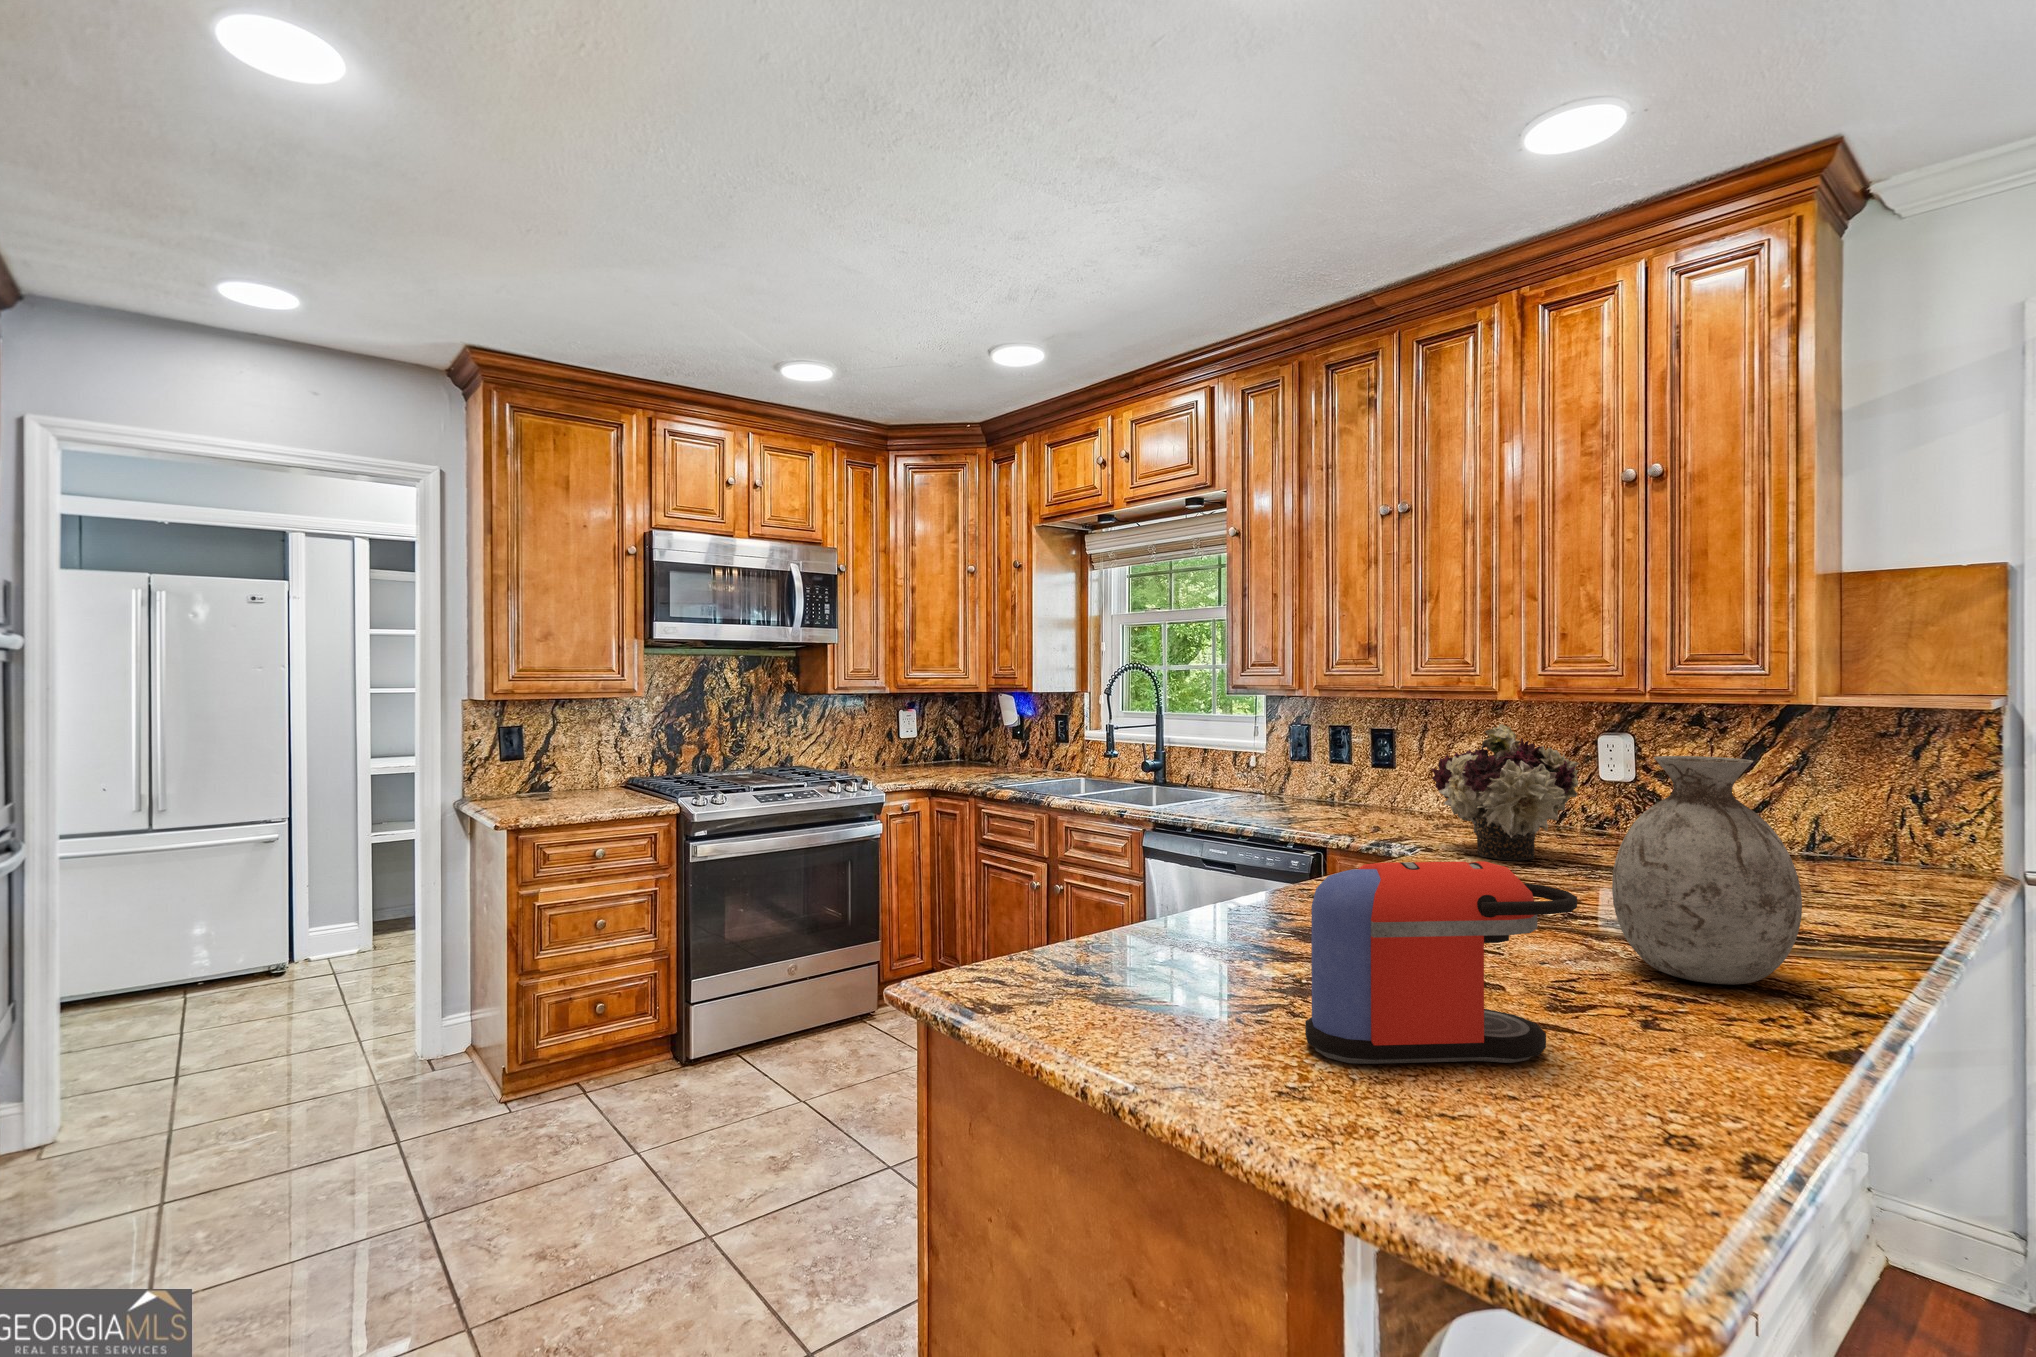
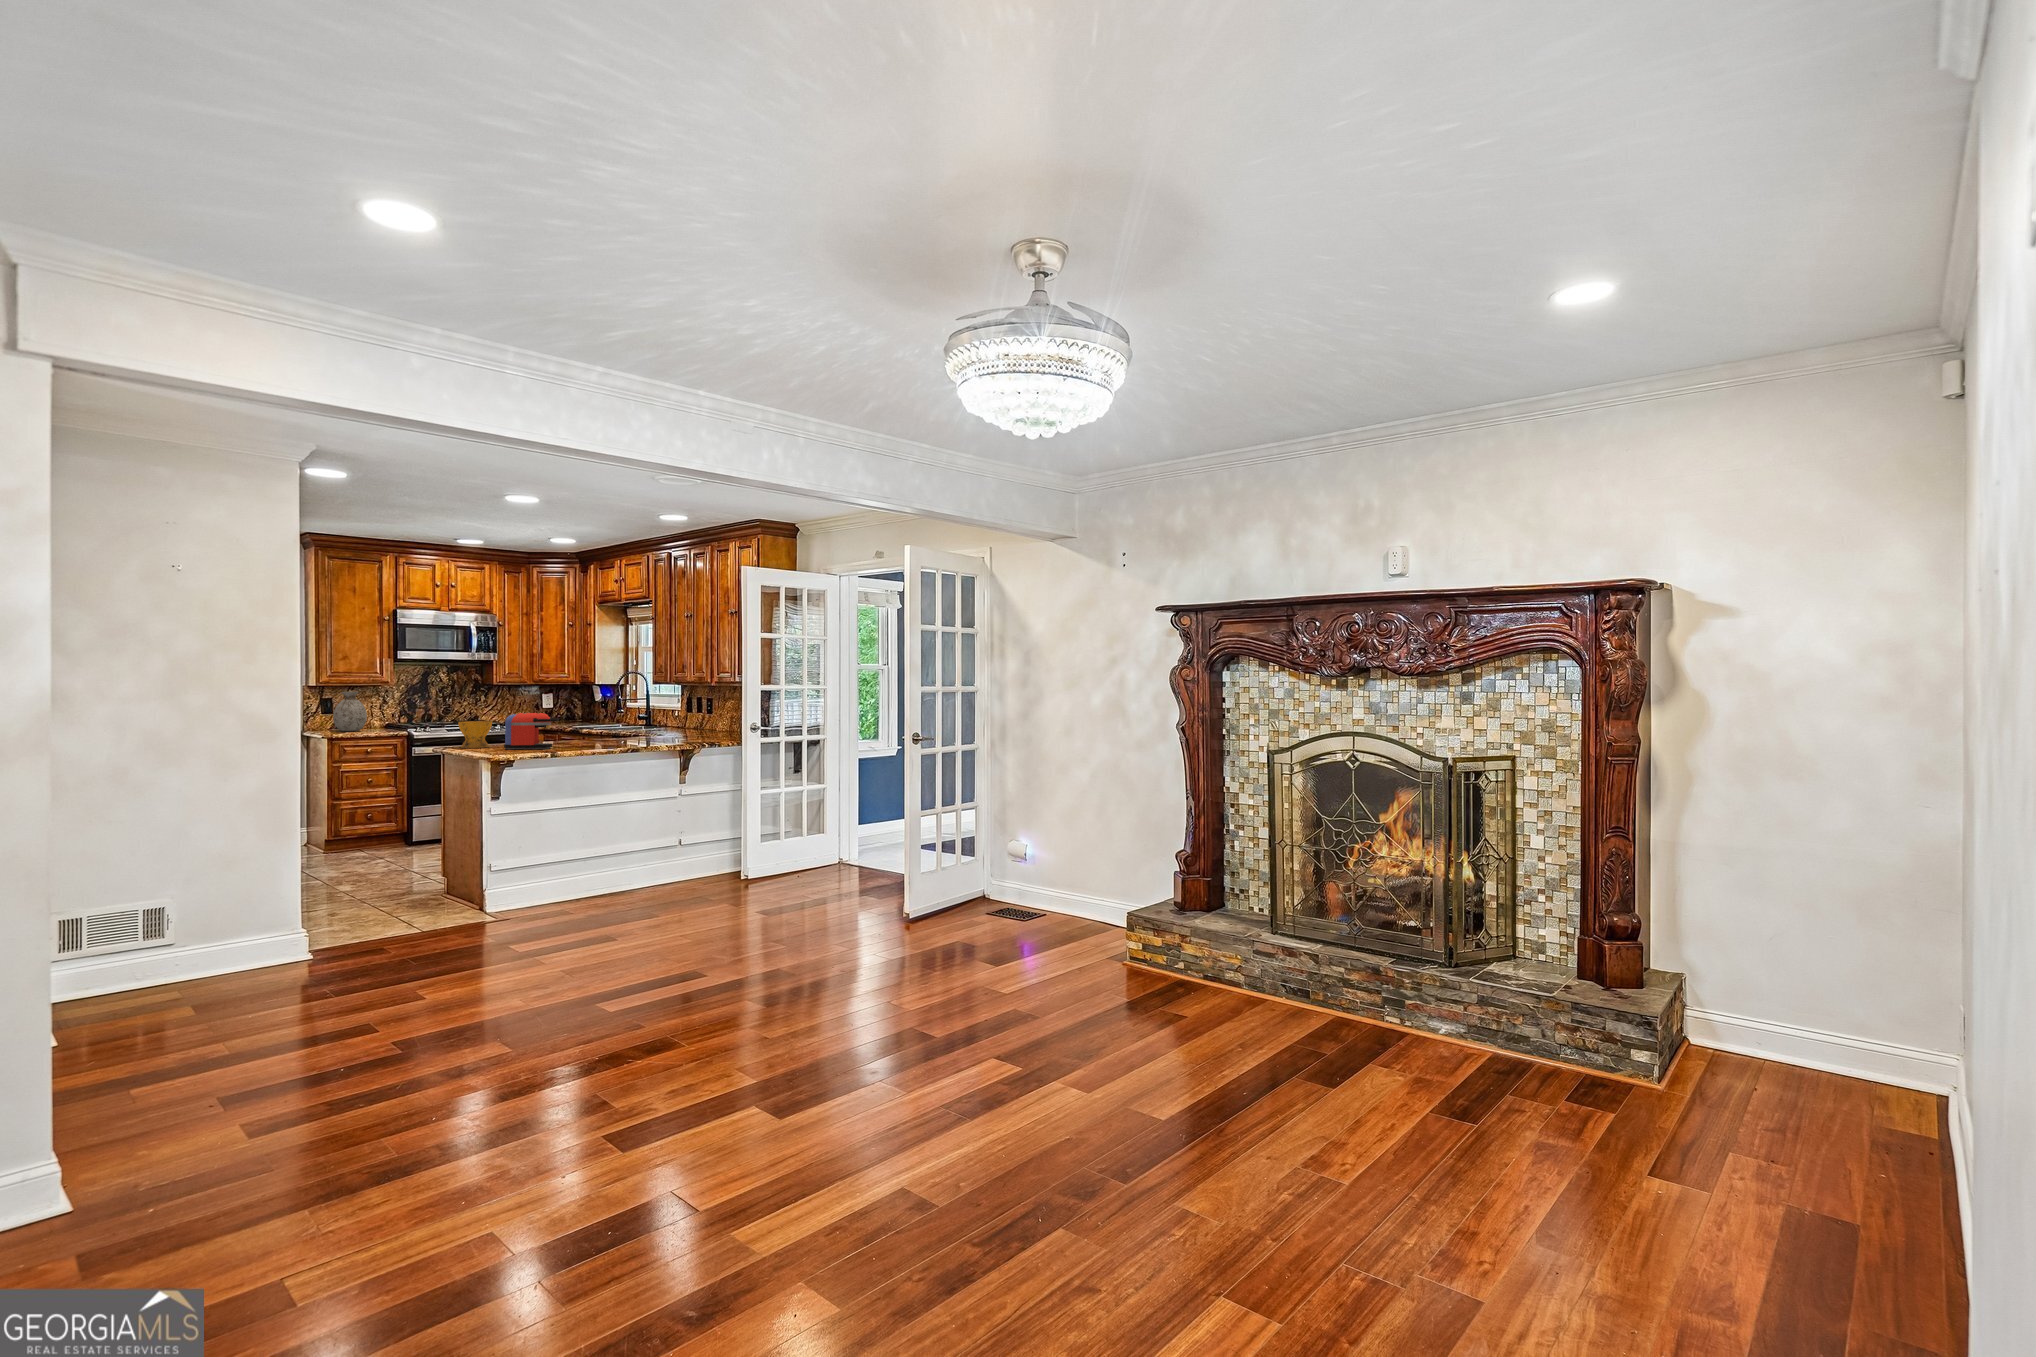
flower arrangement: present [1431,724,1579,860] -> none [667,693,707,737]
vase: present [1612,756,1802,984] -> present [333,692,367,731]
bowl: none [1027,870,1168,1020] -> present [458,721,492,748]

